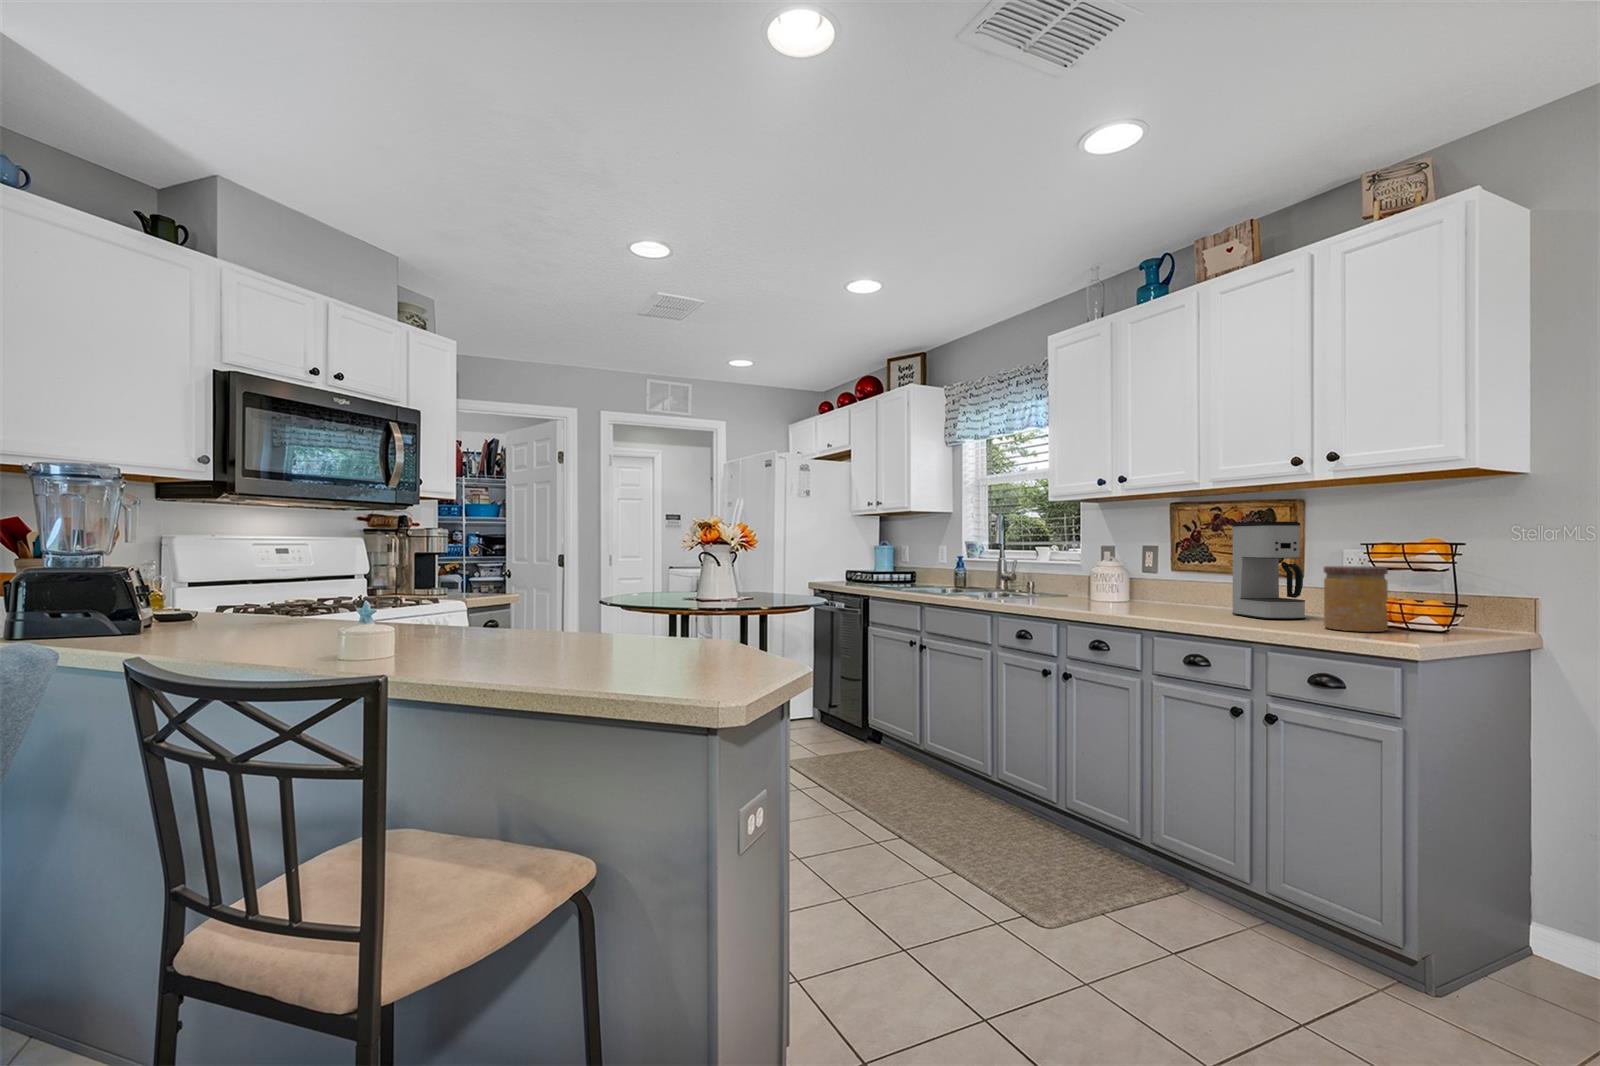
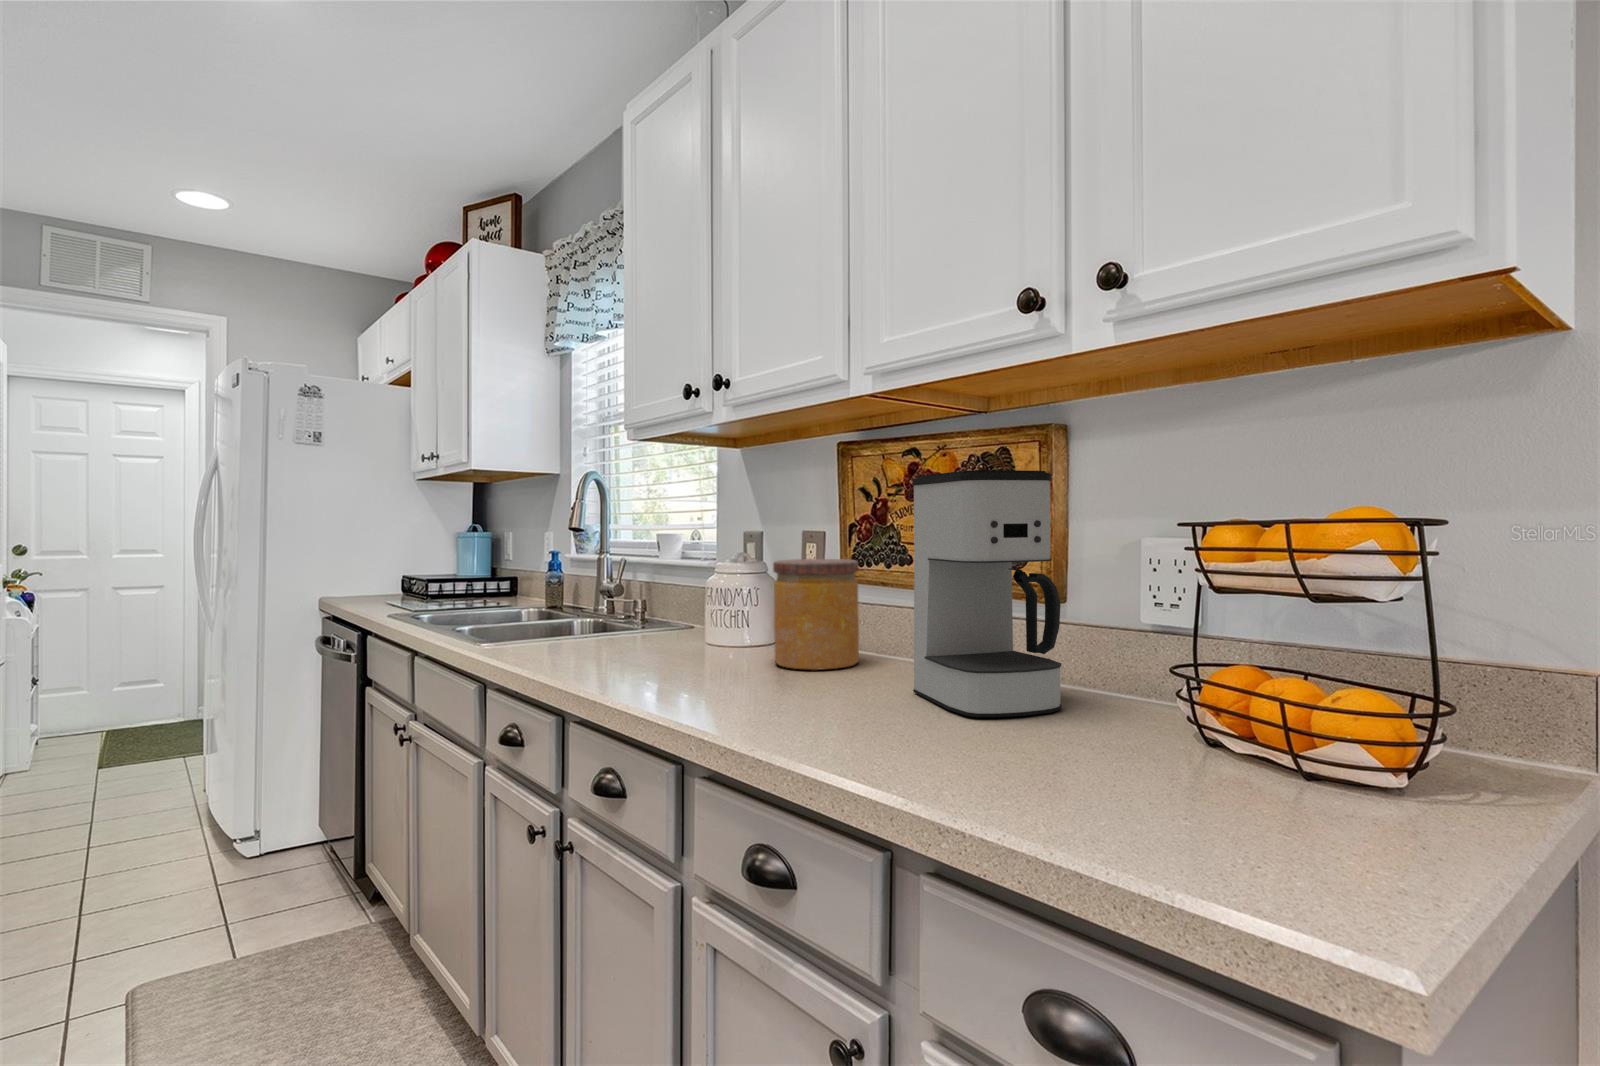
jar: present [1324,566,1388,632] -> present [773,559,859,670]

